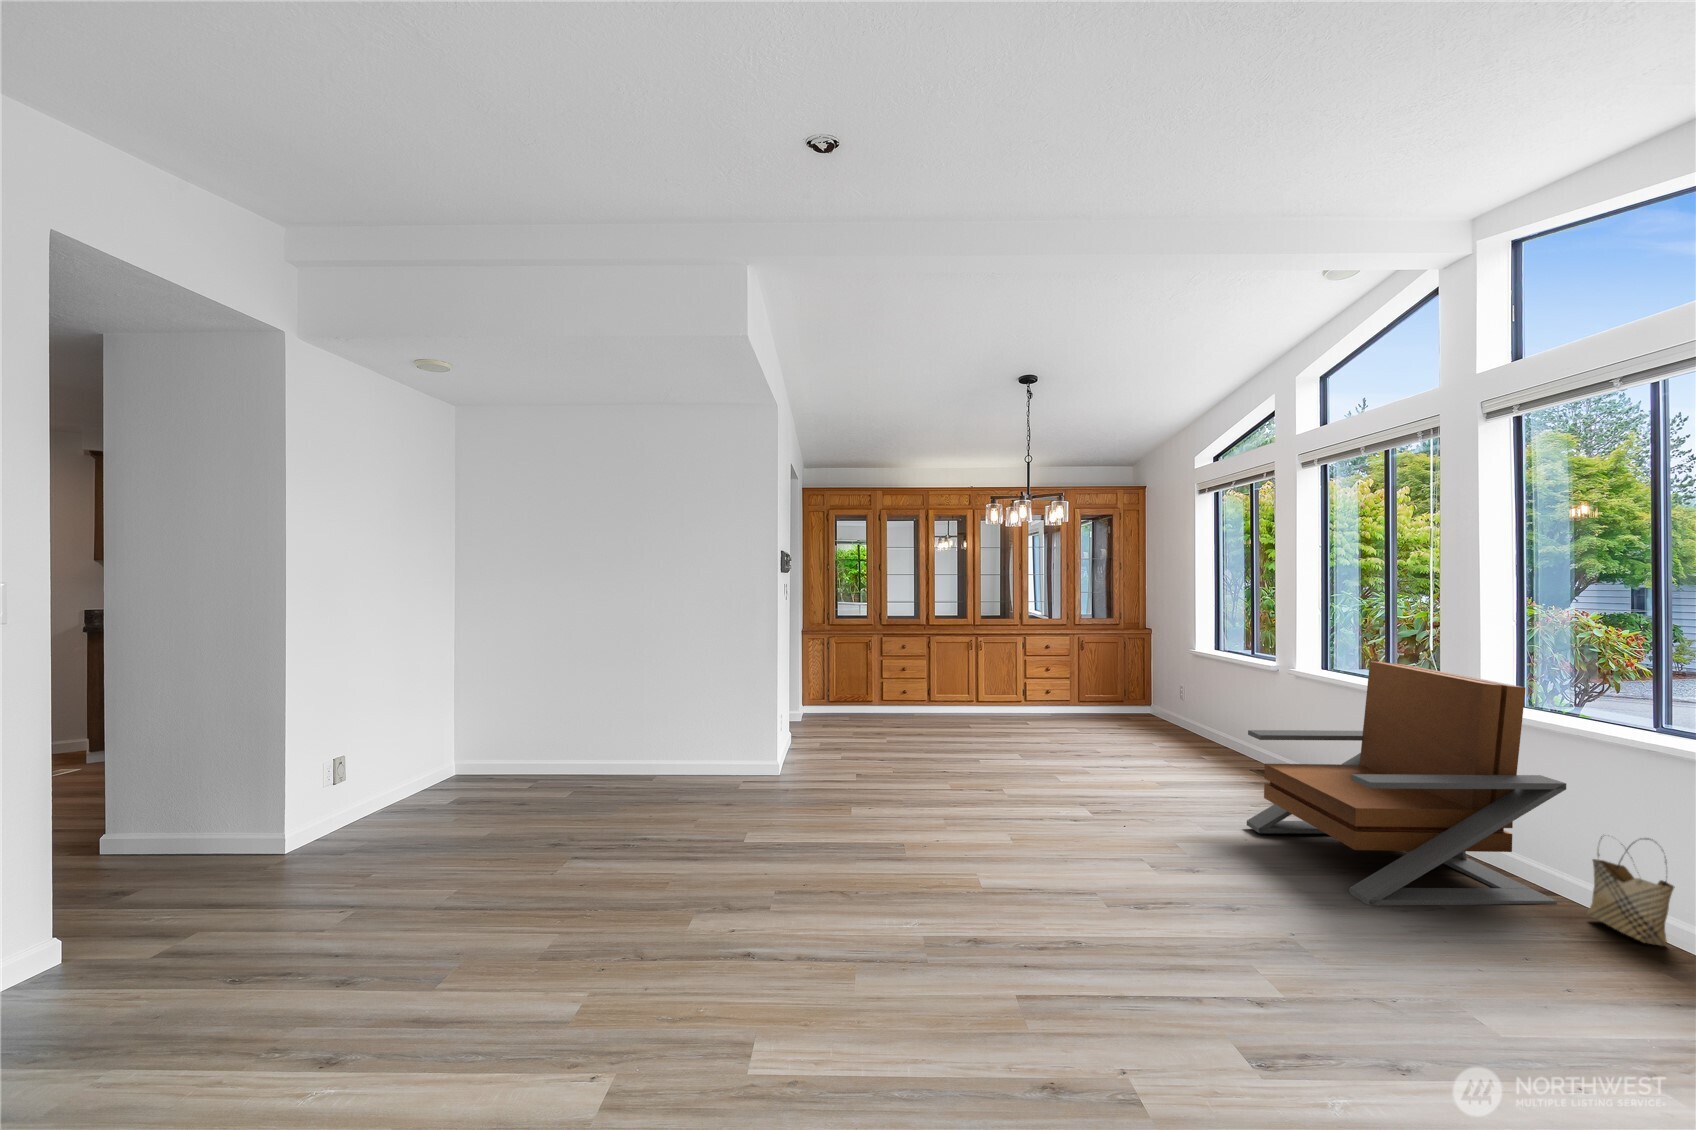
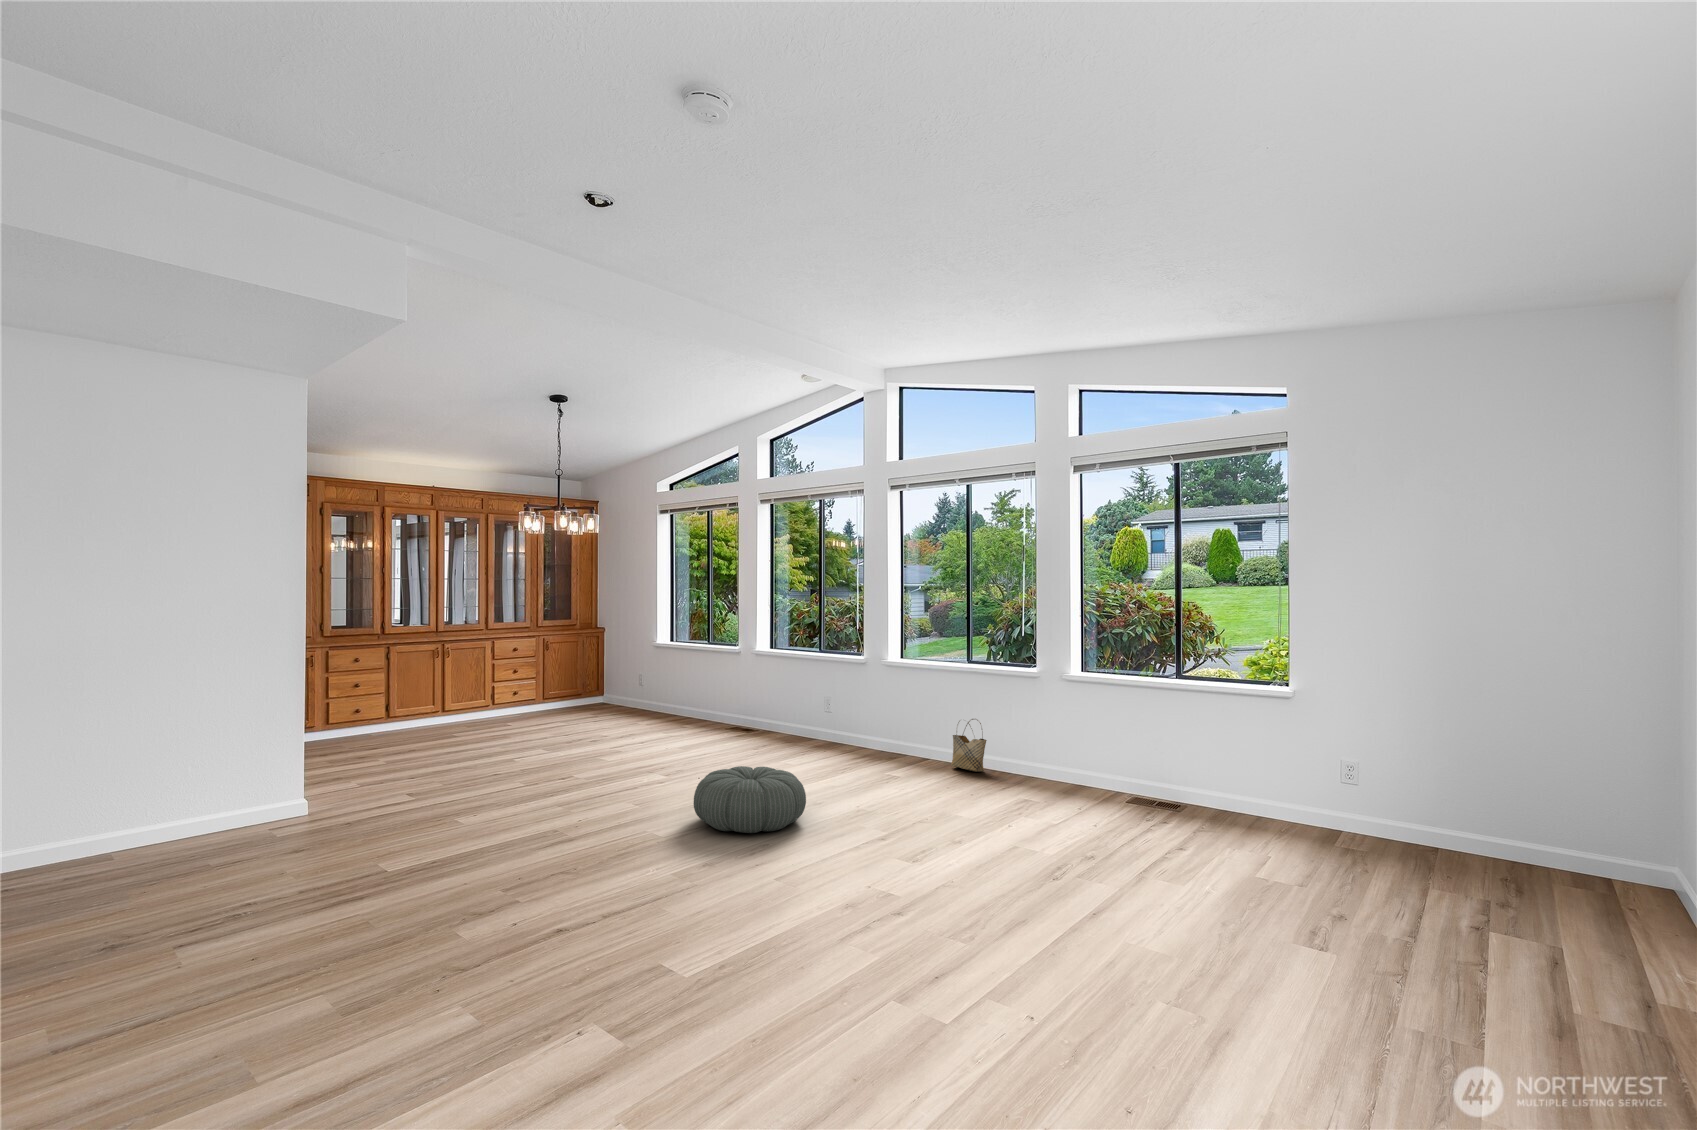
lounge chair: present [1247,661,1566,906] -> none [766,638,940,784]
pouf: none [1029,833,1192,943] -> present [693,766,806,833]

